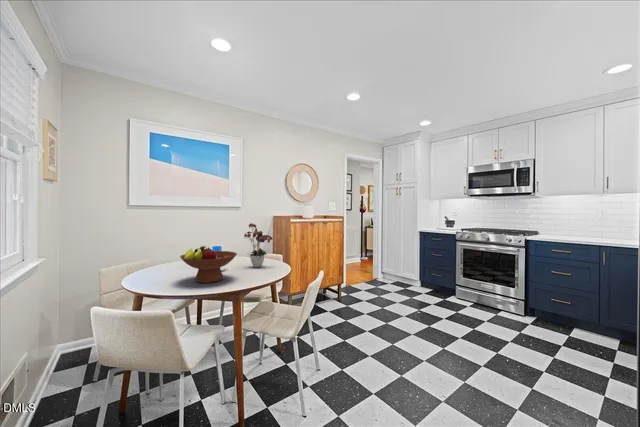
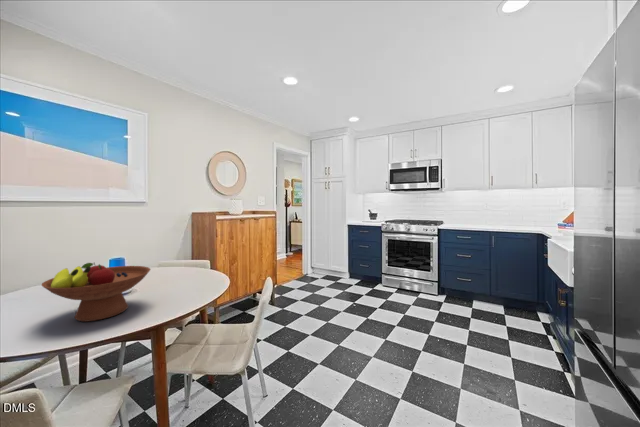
flower arrangement: present [244,223,272,267] -> none [155,221,204,282]

